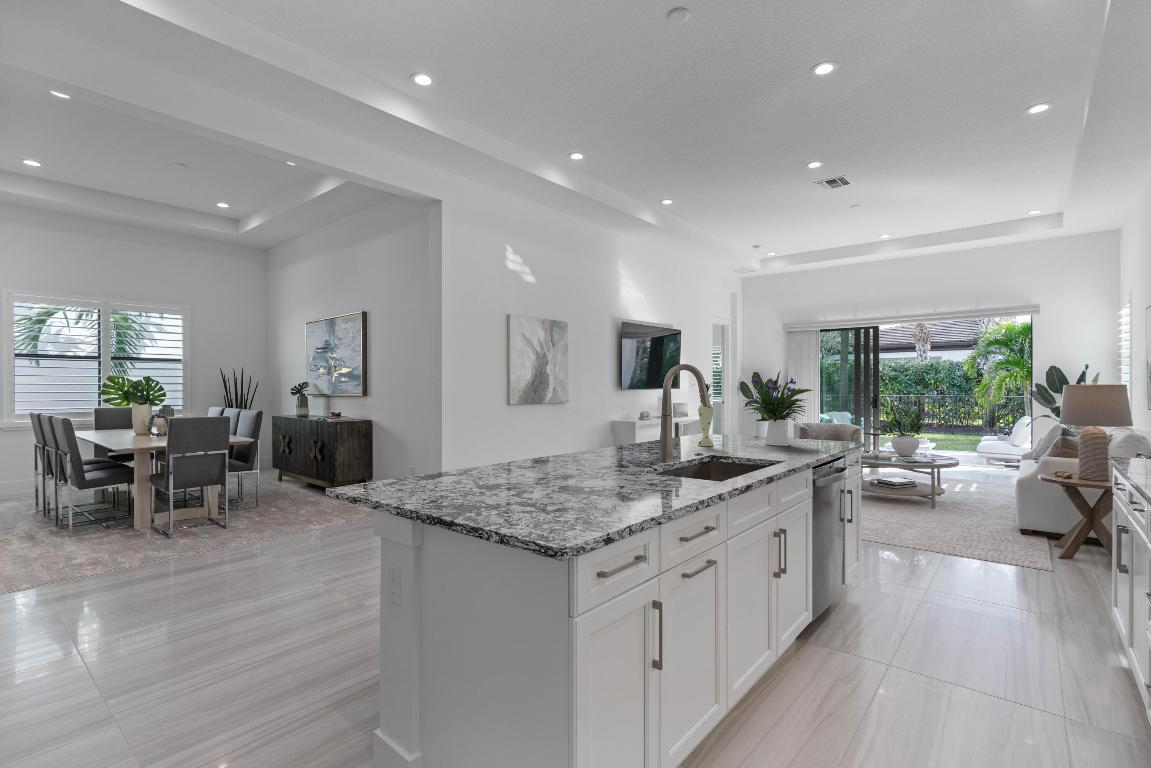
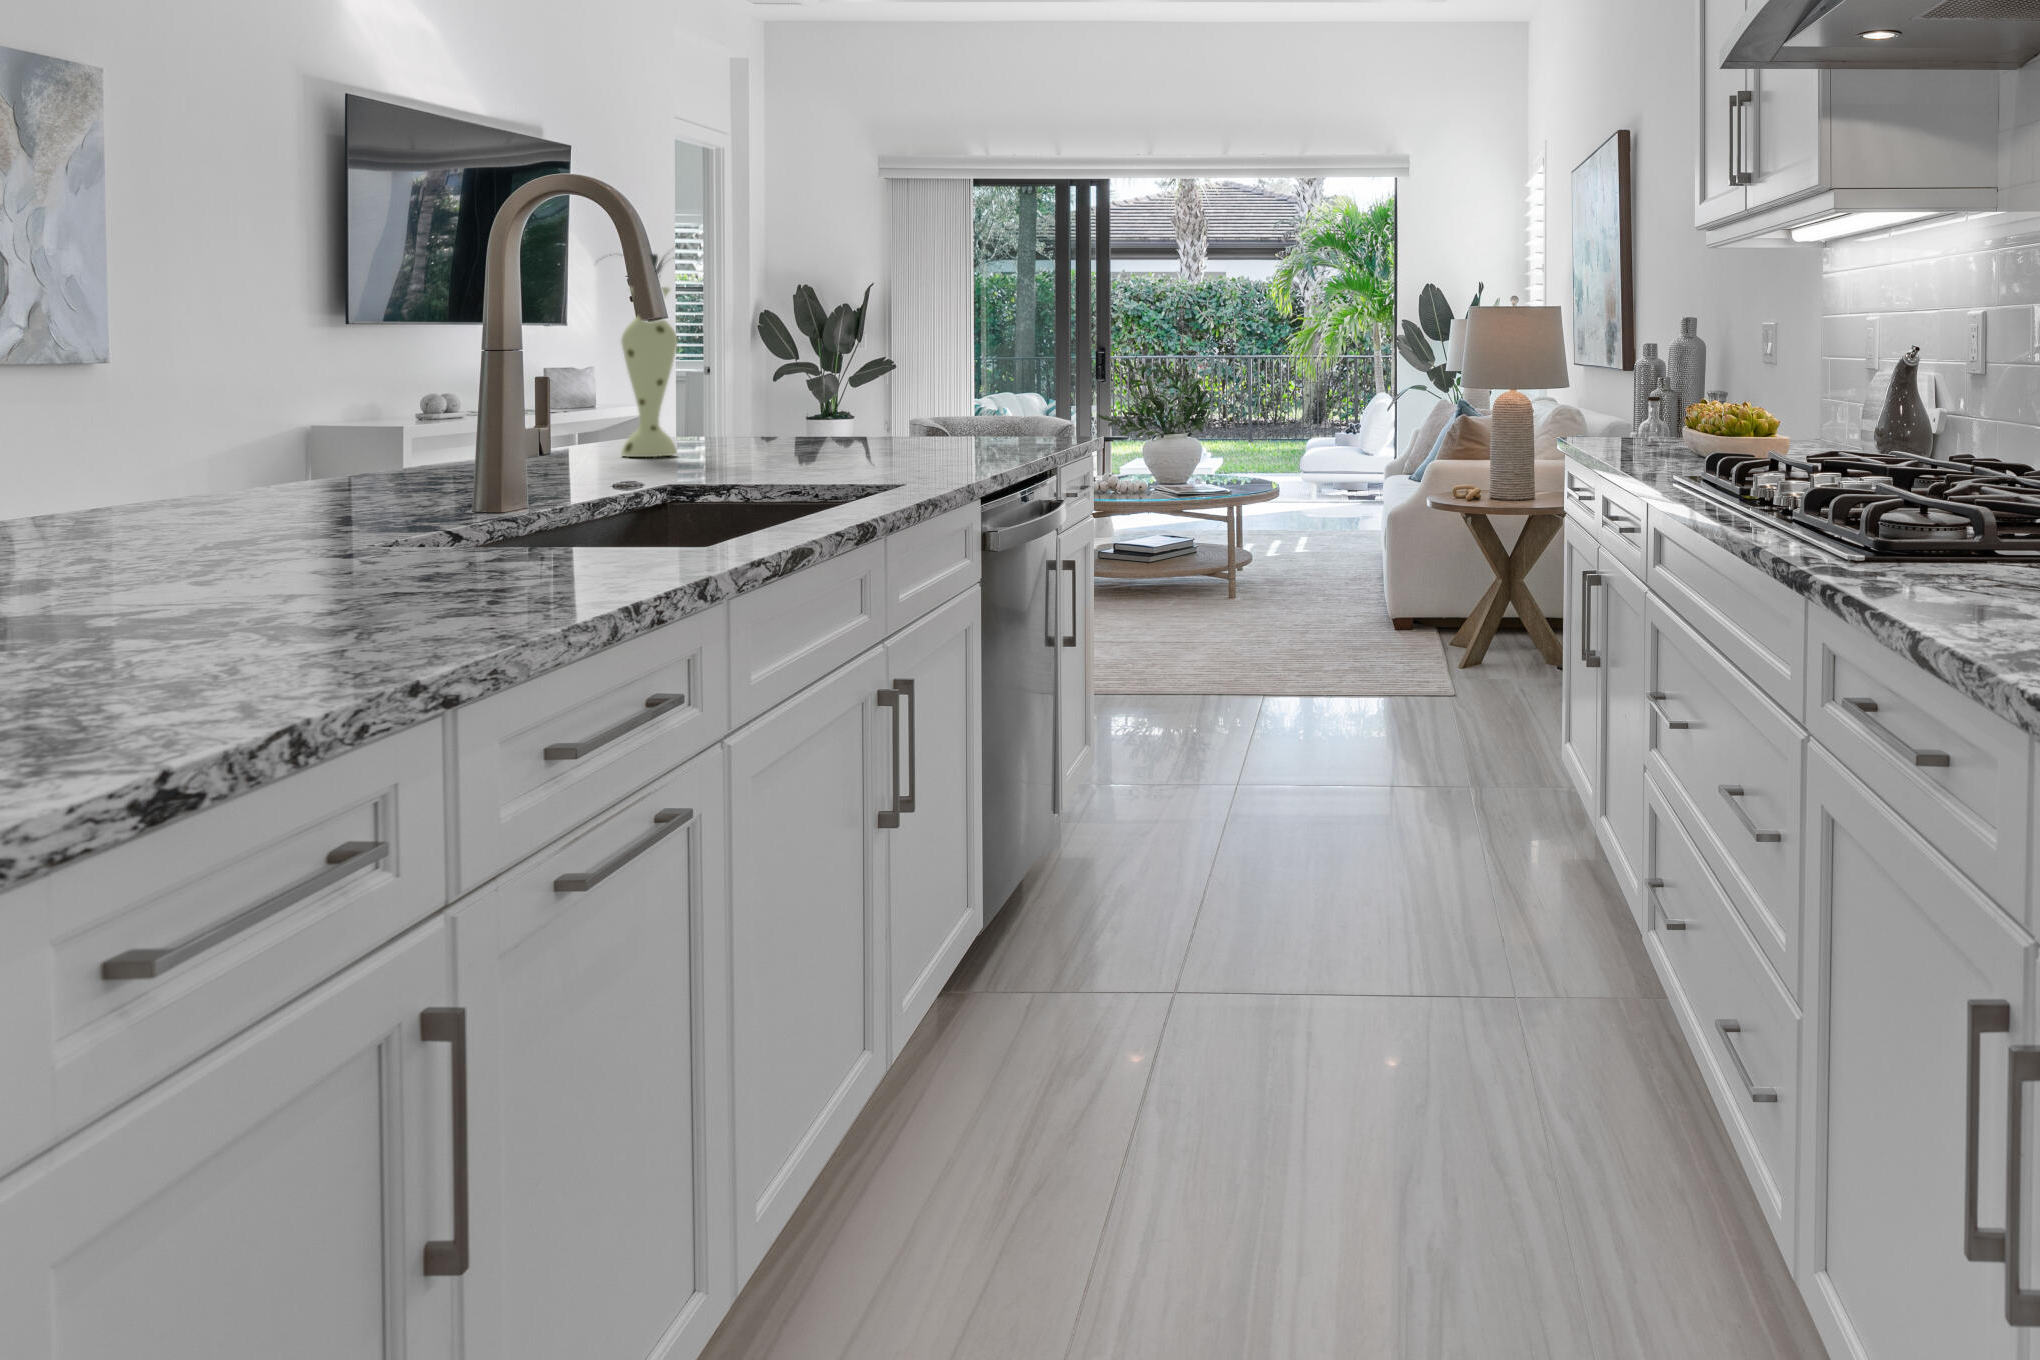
flower arrangement: present [745,373,813,446] -> none [772,231,980,447]

